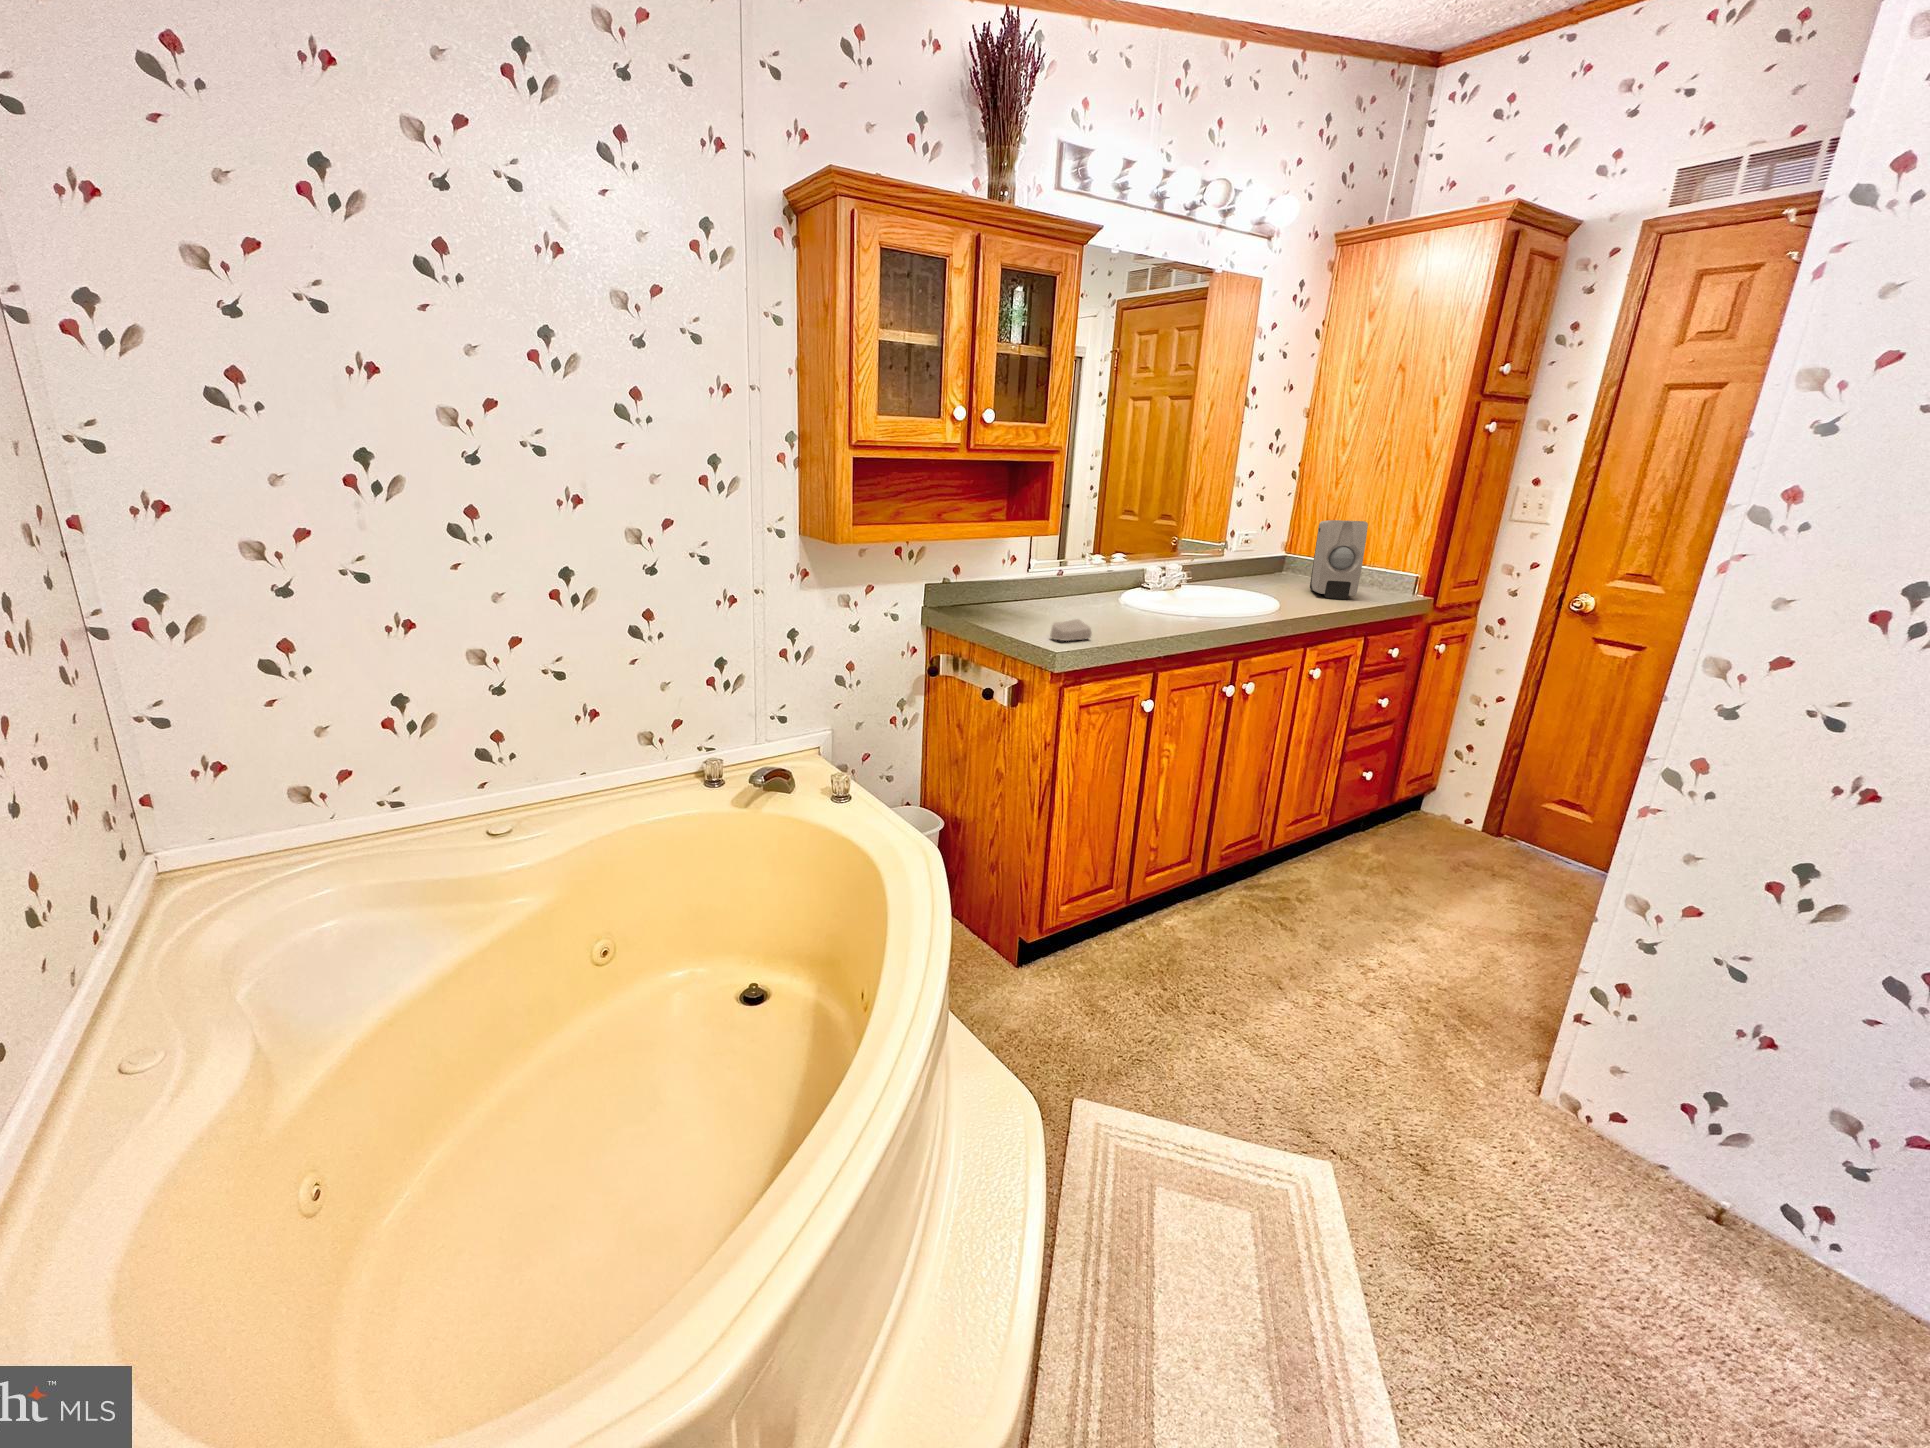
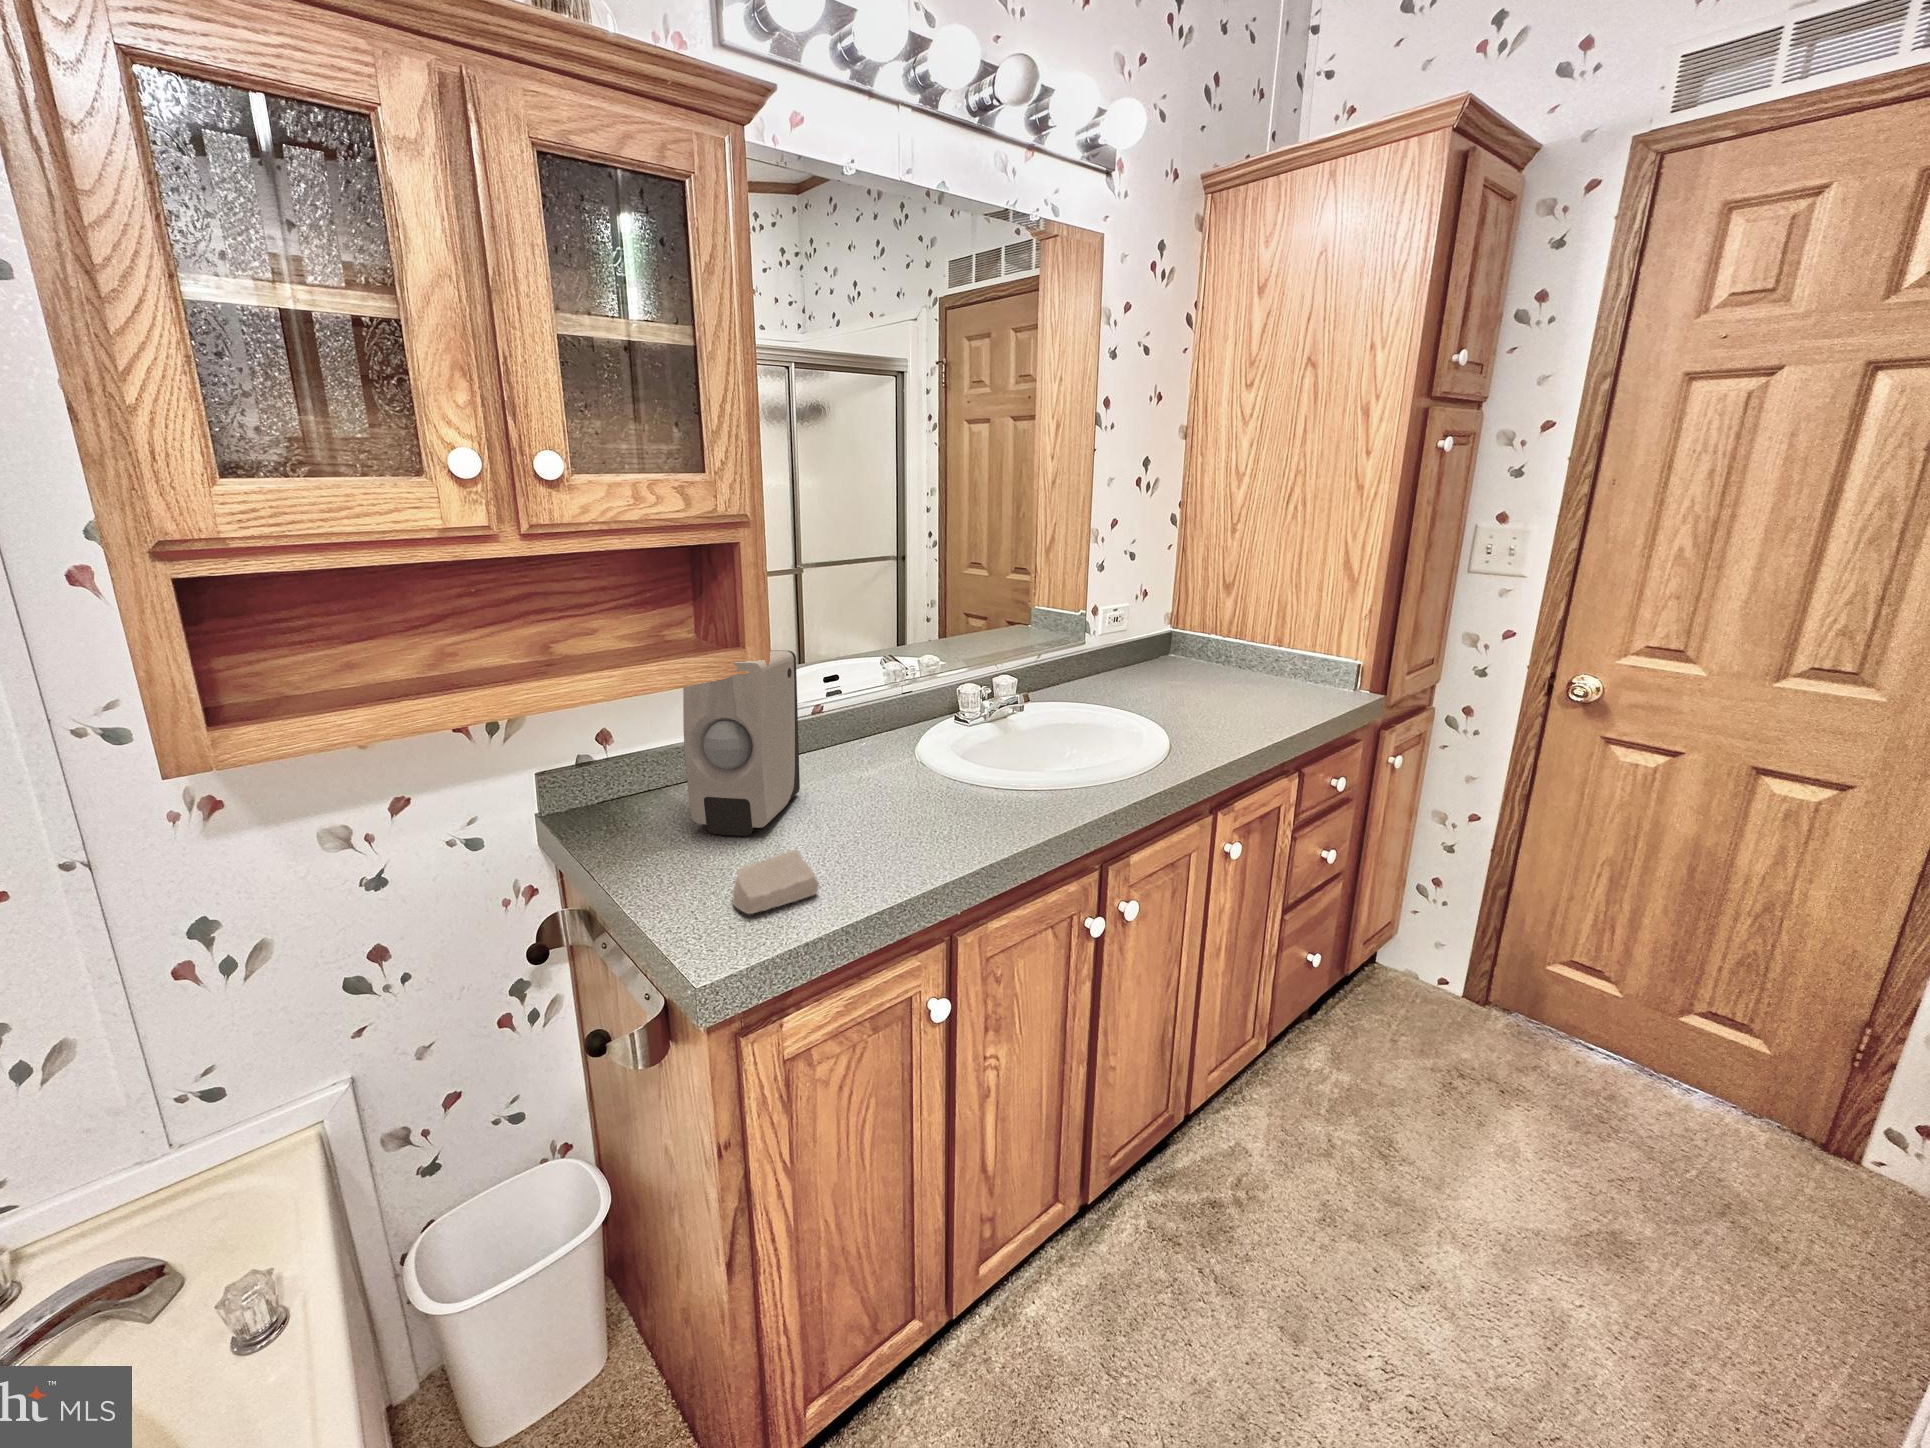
soap dispenser: present [1310,520,1368,599] -> present [683,650,800,836]

